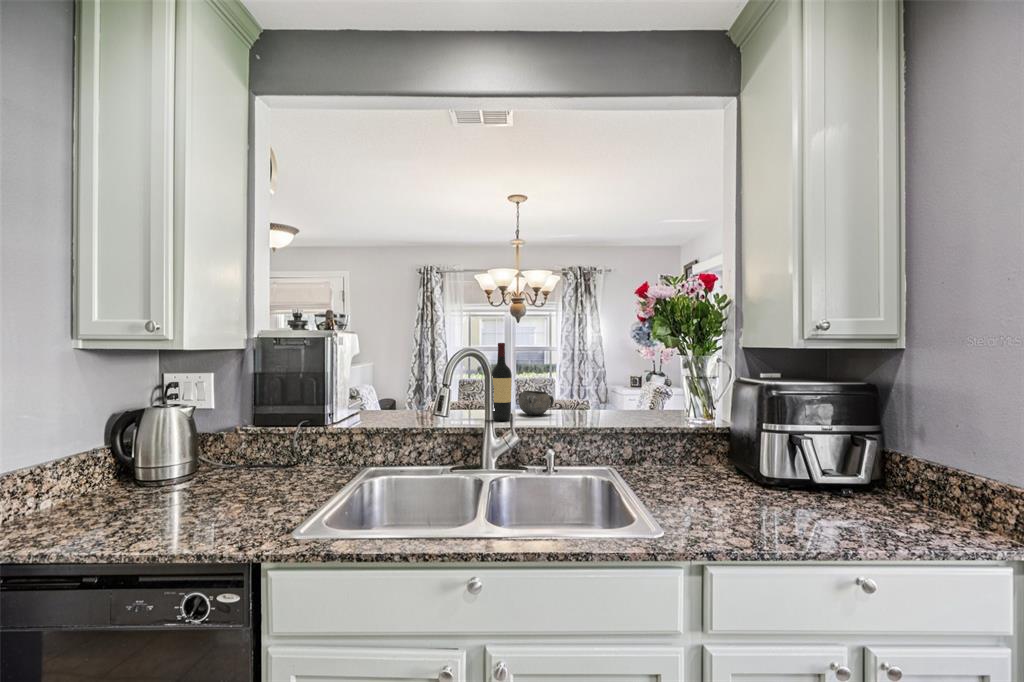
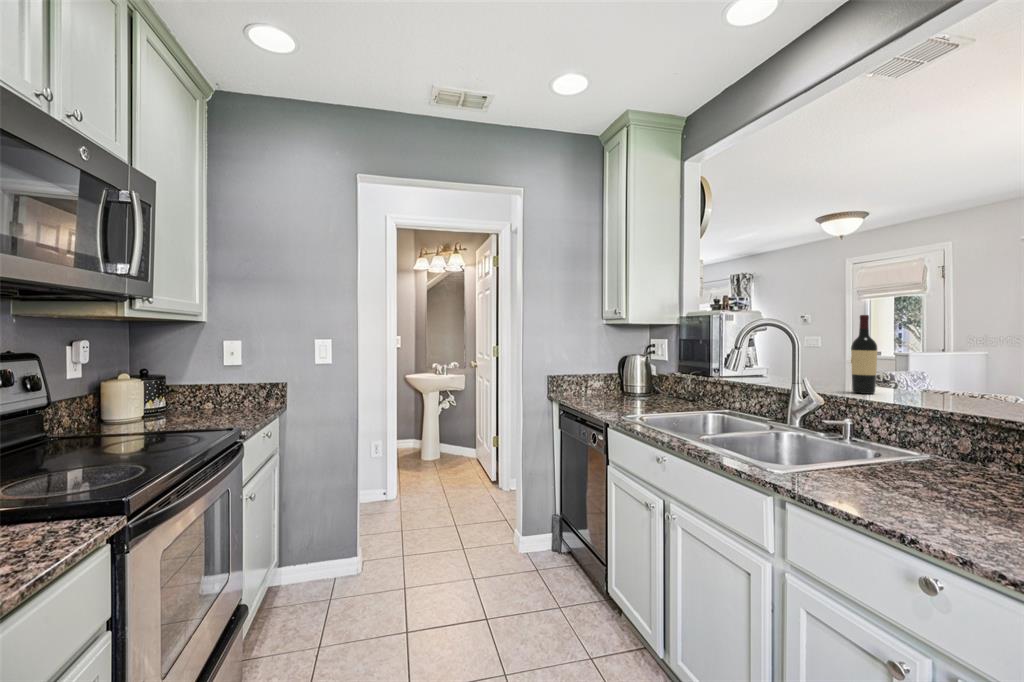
decorative bowl: present [518,390,554,415] -> none [906,368,962,397]

